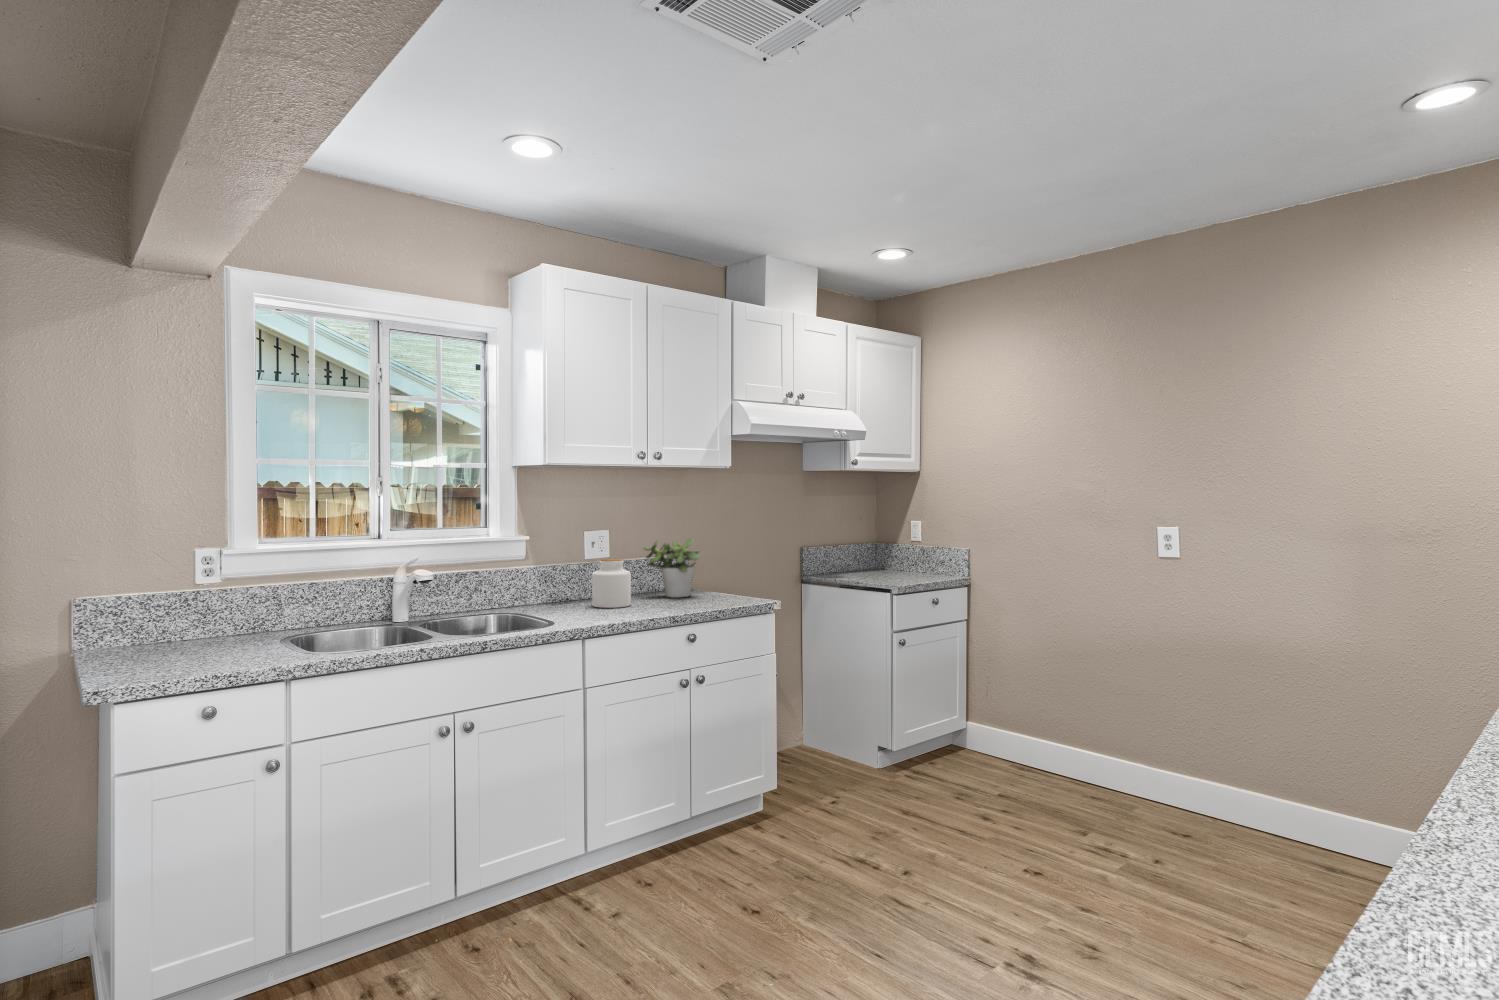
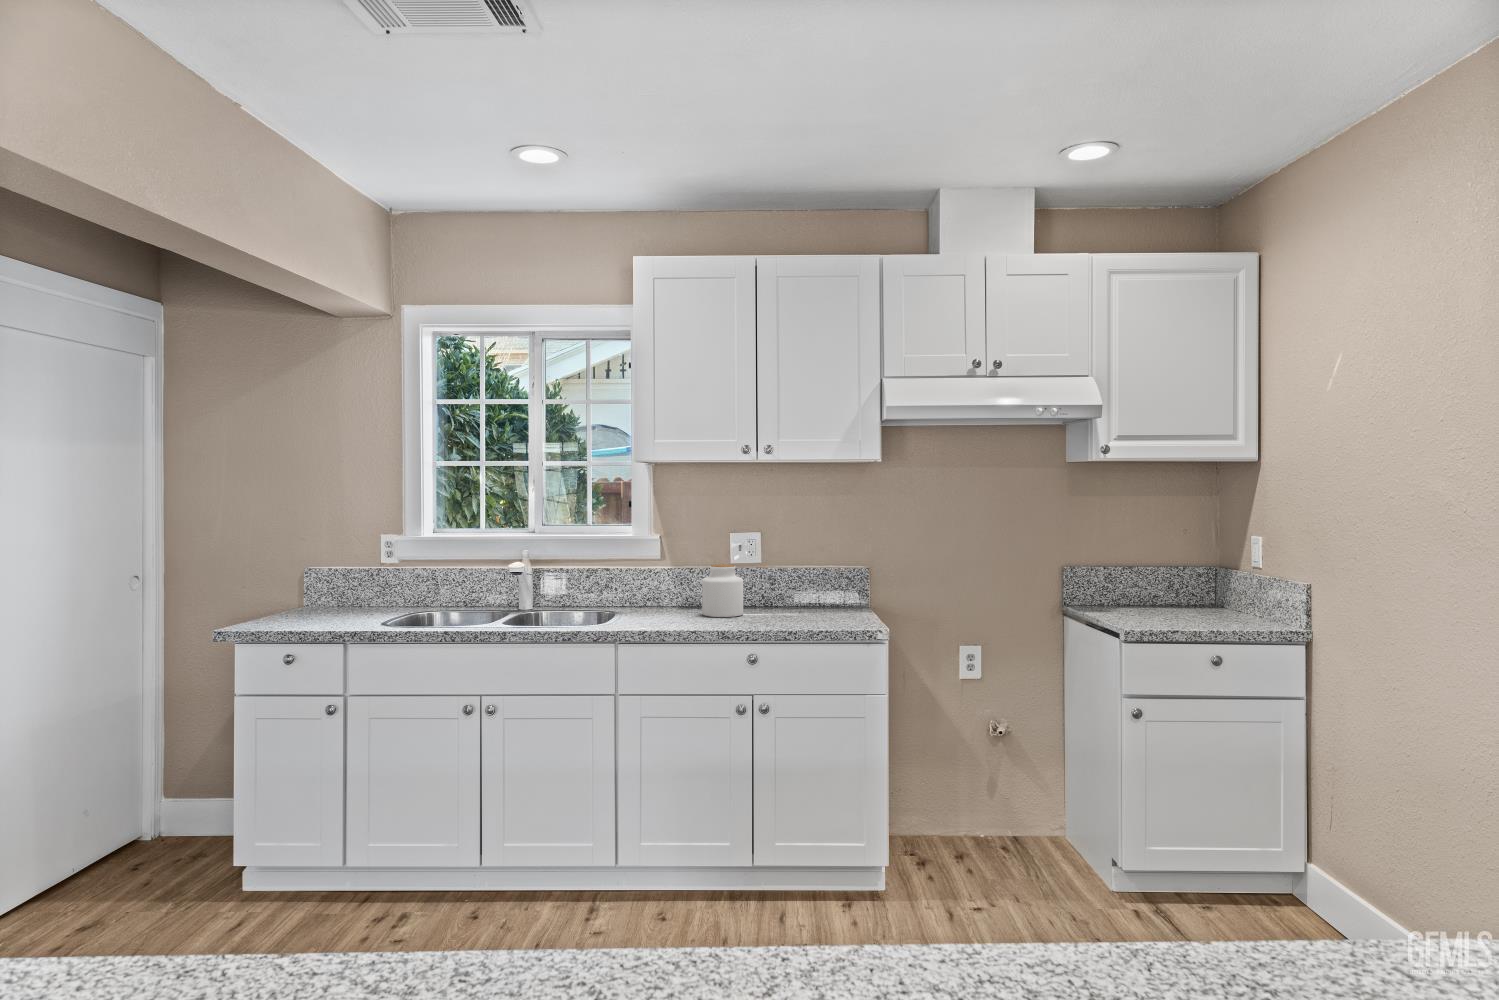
potted plant: present [644,538,700,598] -> none [789,546,847,614]

